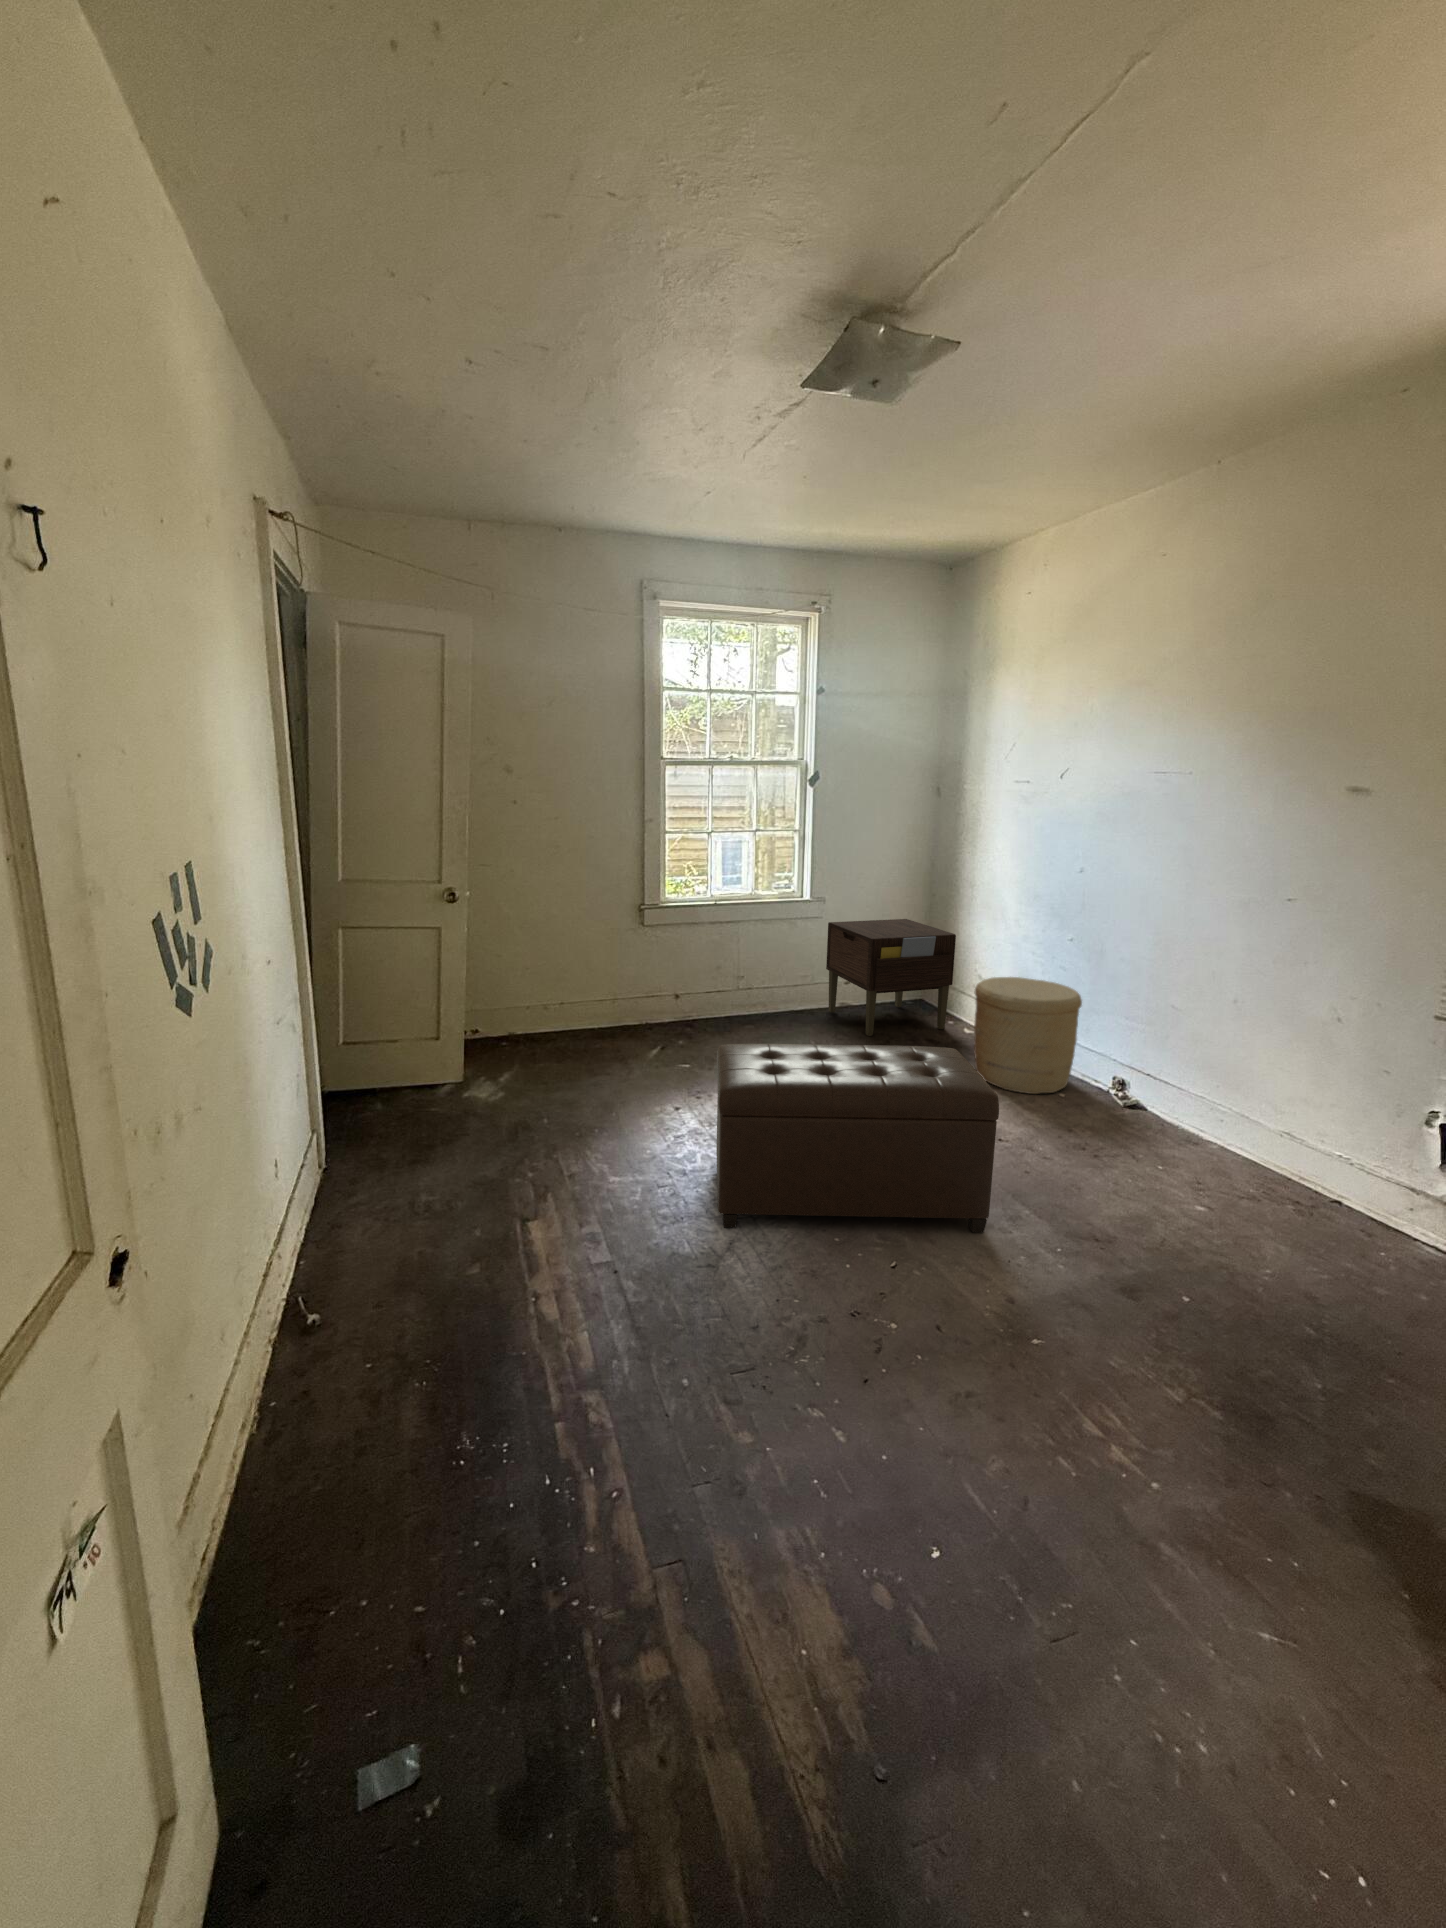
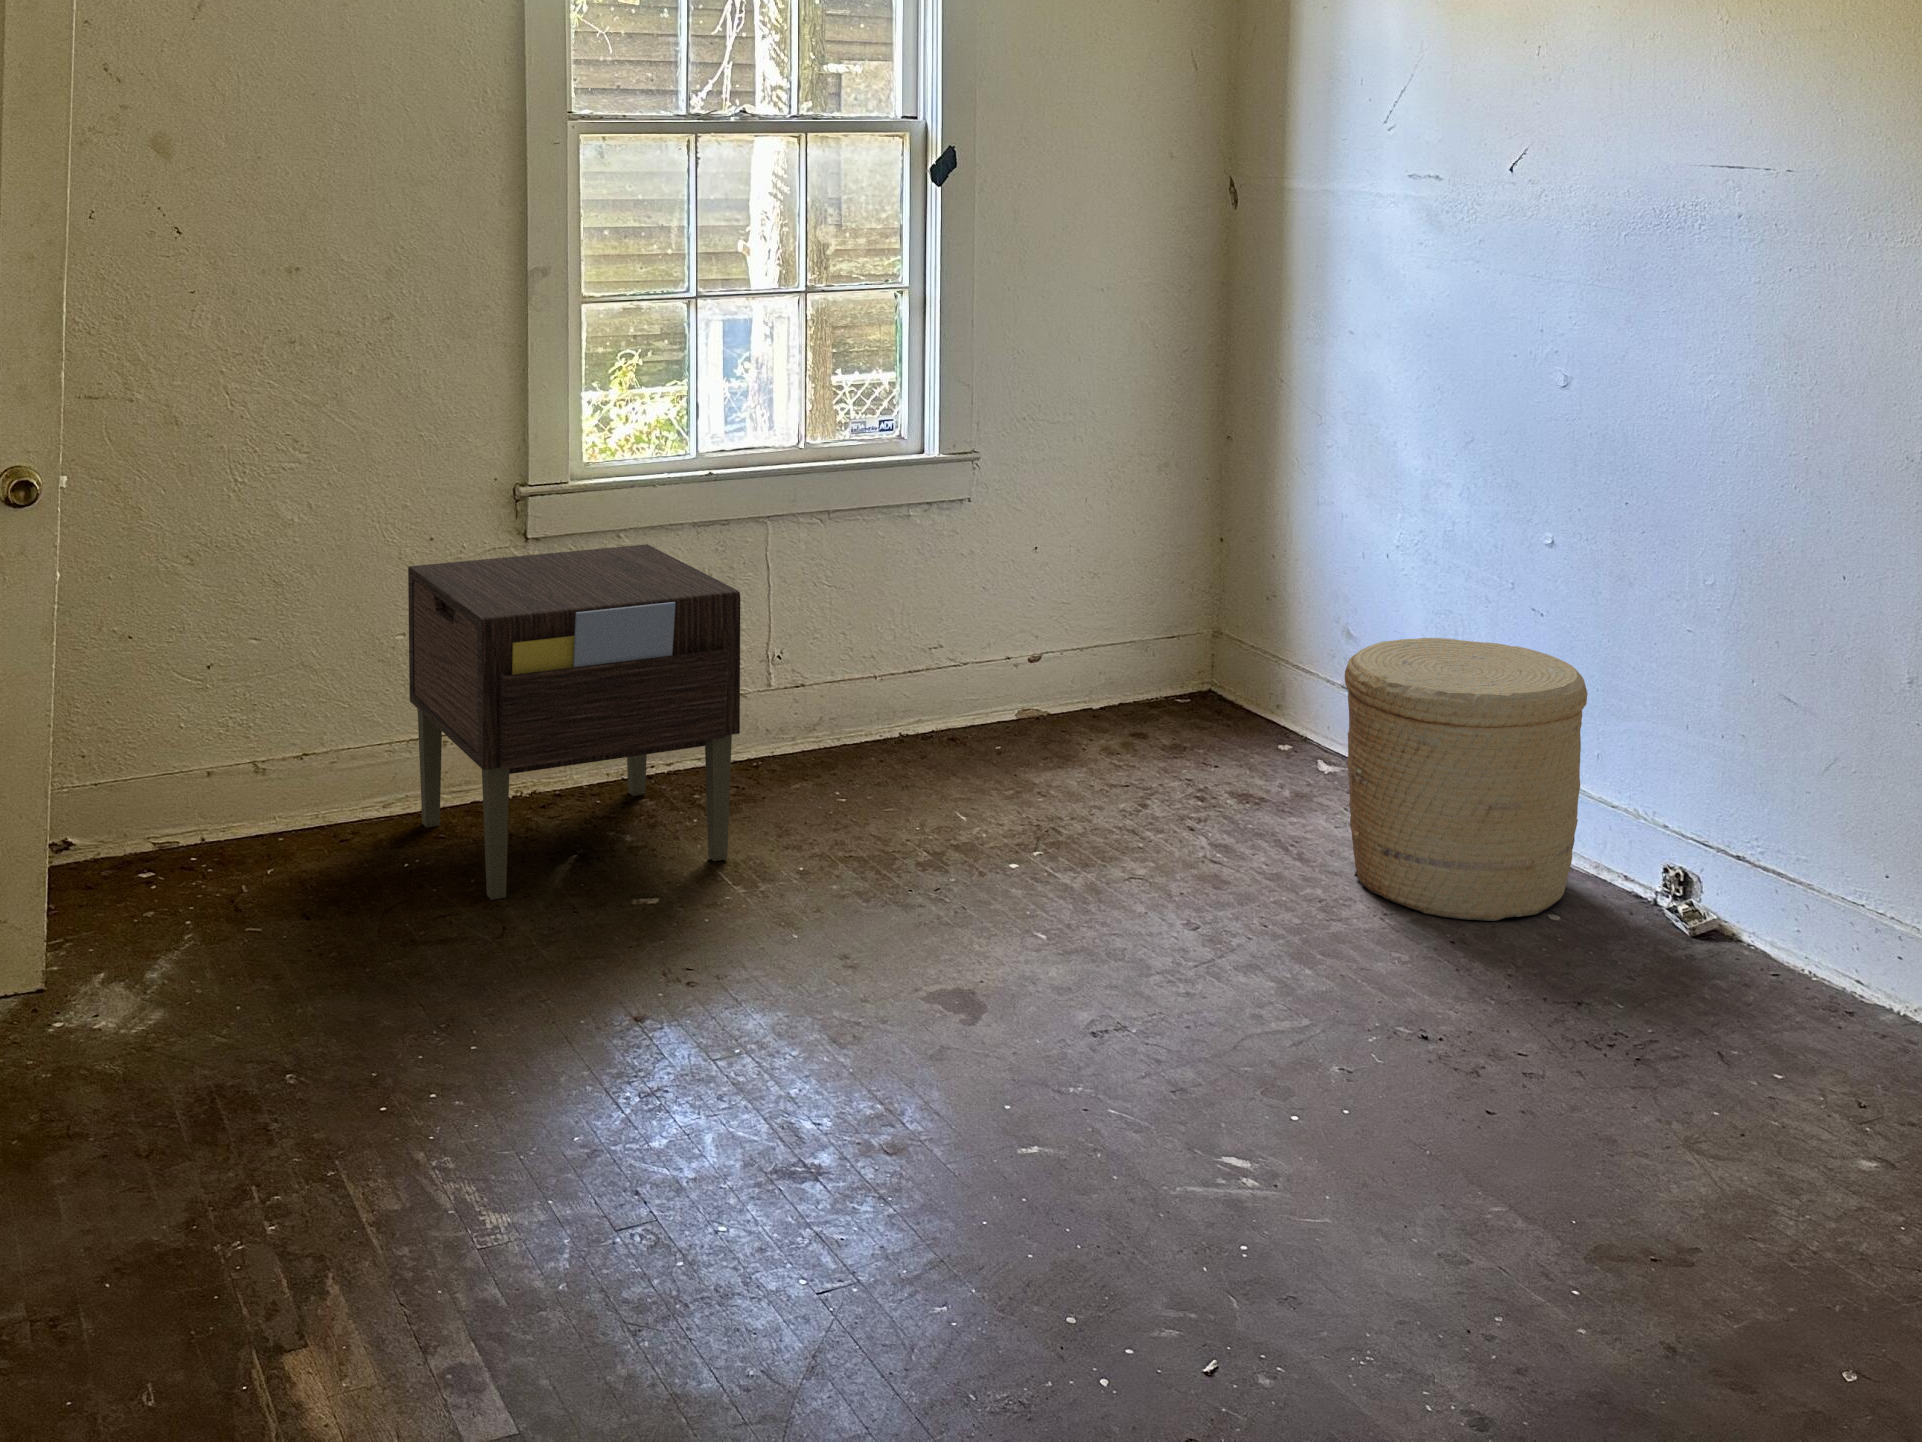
nightstand: present [826,919,956,1036] -> present [408,544,740,900]
ottoman: present [716,1044,999,1232] -> none [754,825,1431,1319]

